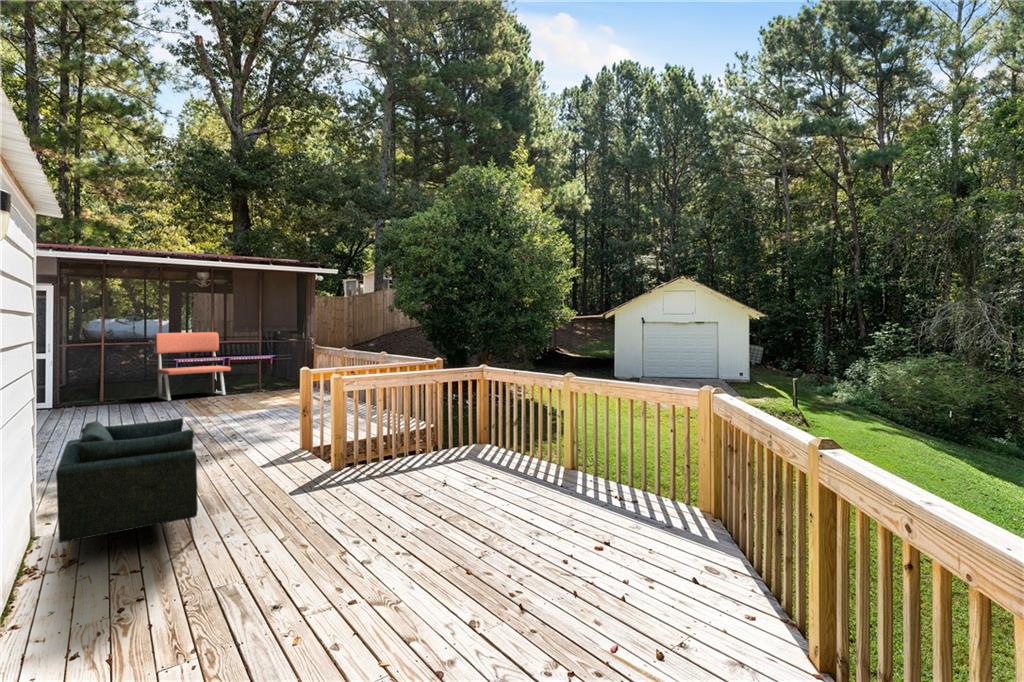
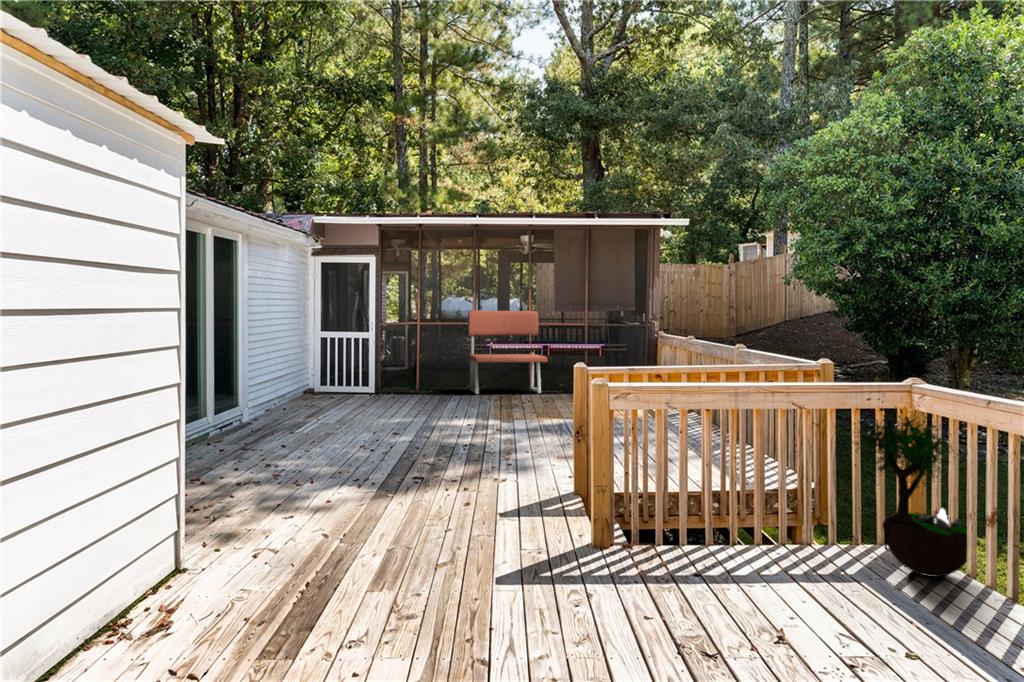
potted tree: none [458,373,510,453] -> present [854,407,967,577]
armchair: present [56,418,198,566] -> none [115,419,353,638]

